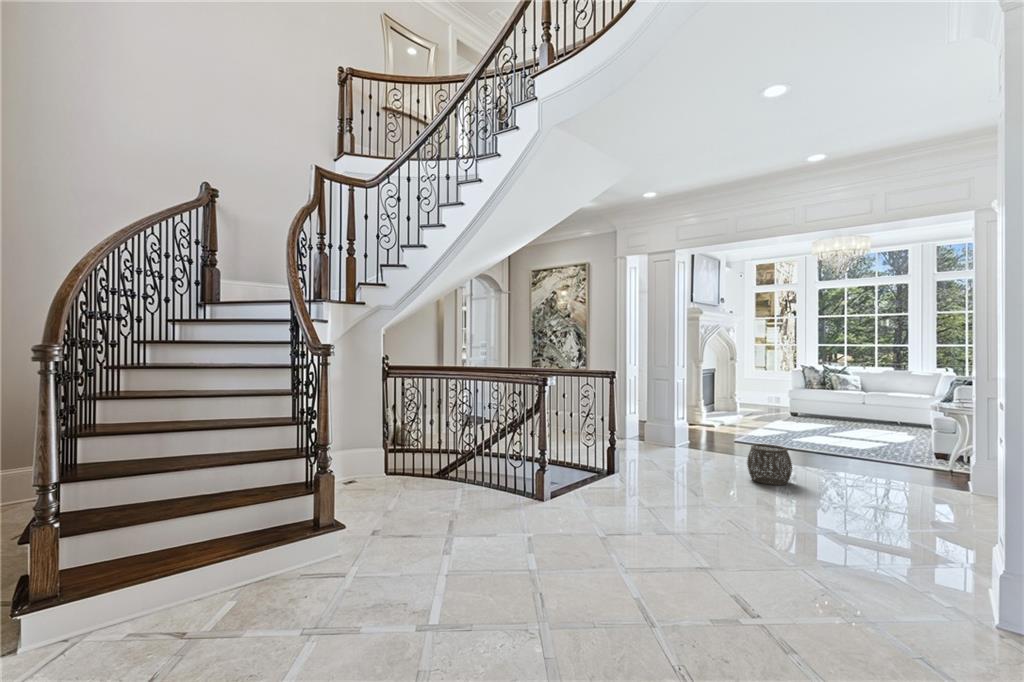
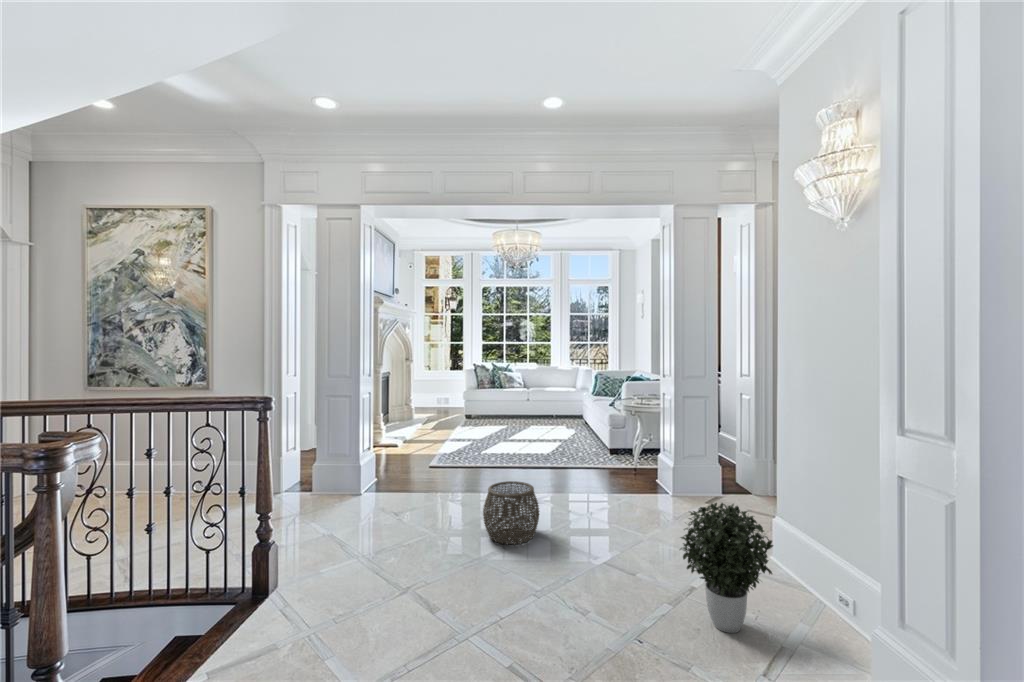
potted plant: none [857,458,935,547] -> present [680,503,773,633]

